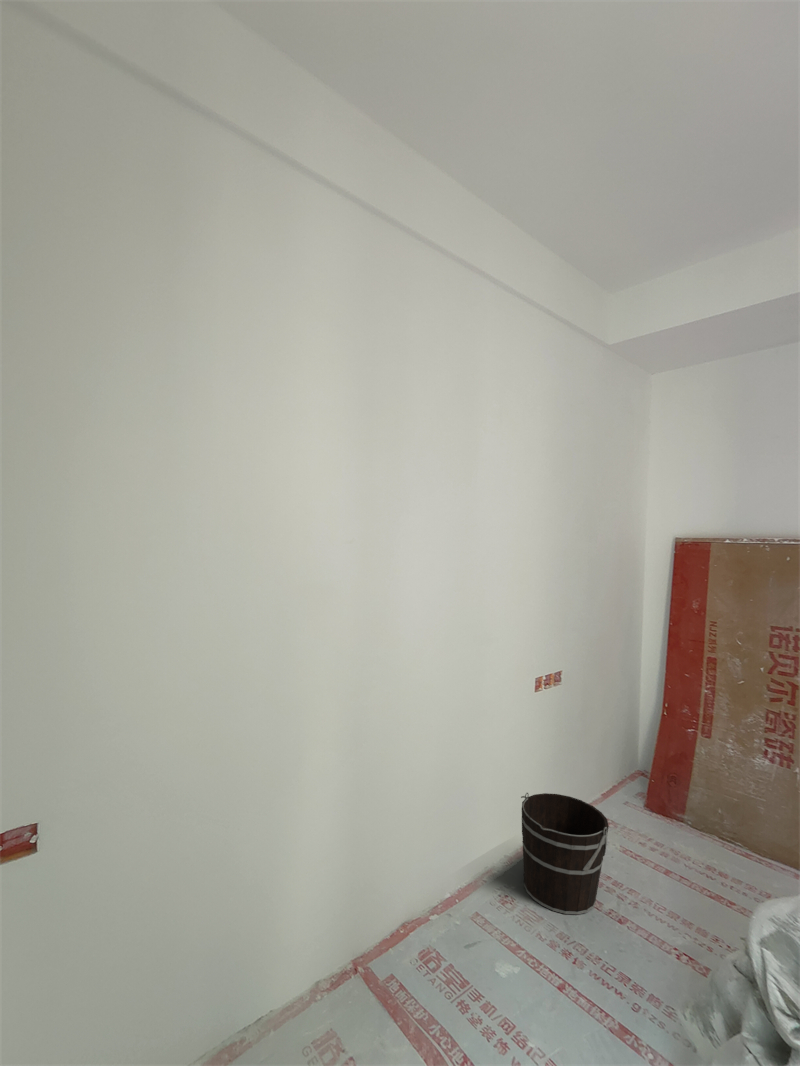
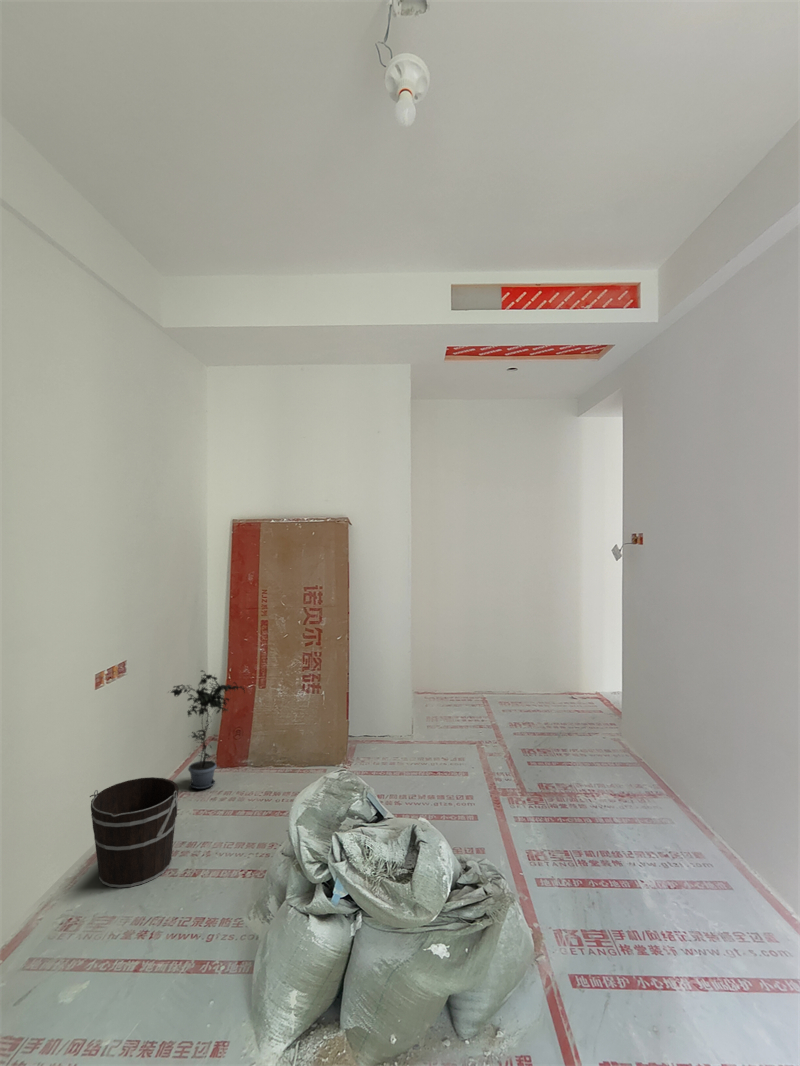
potted plant: none [598,698,687,831] -> present [171,670,245,789]

